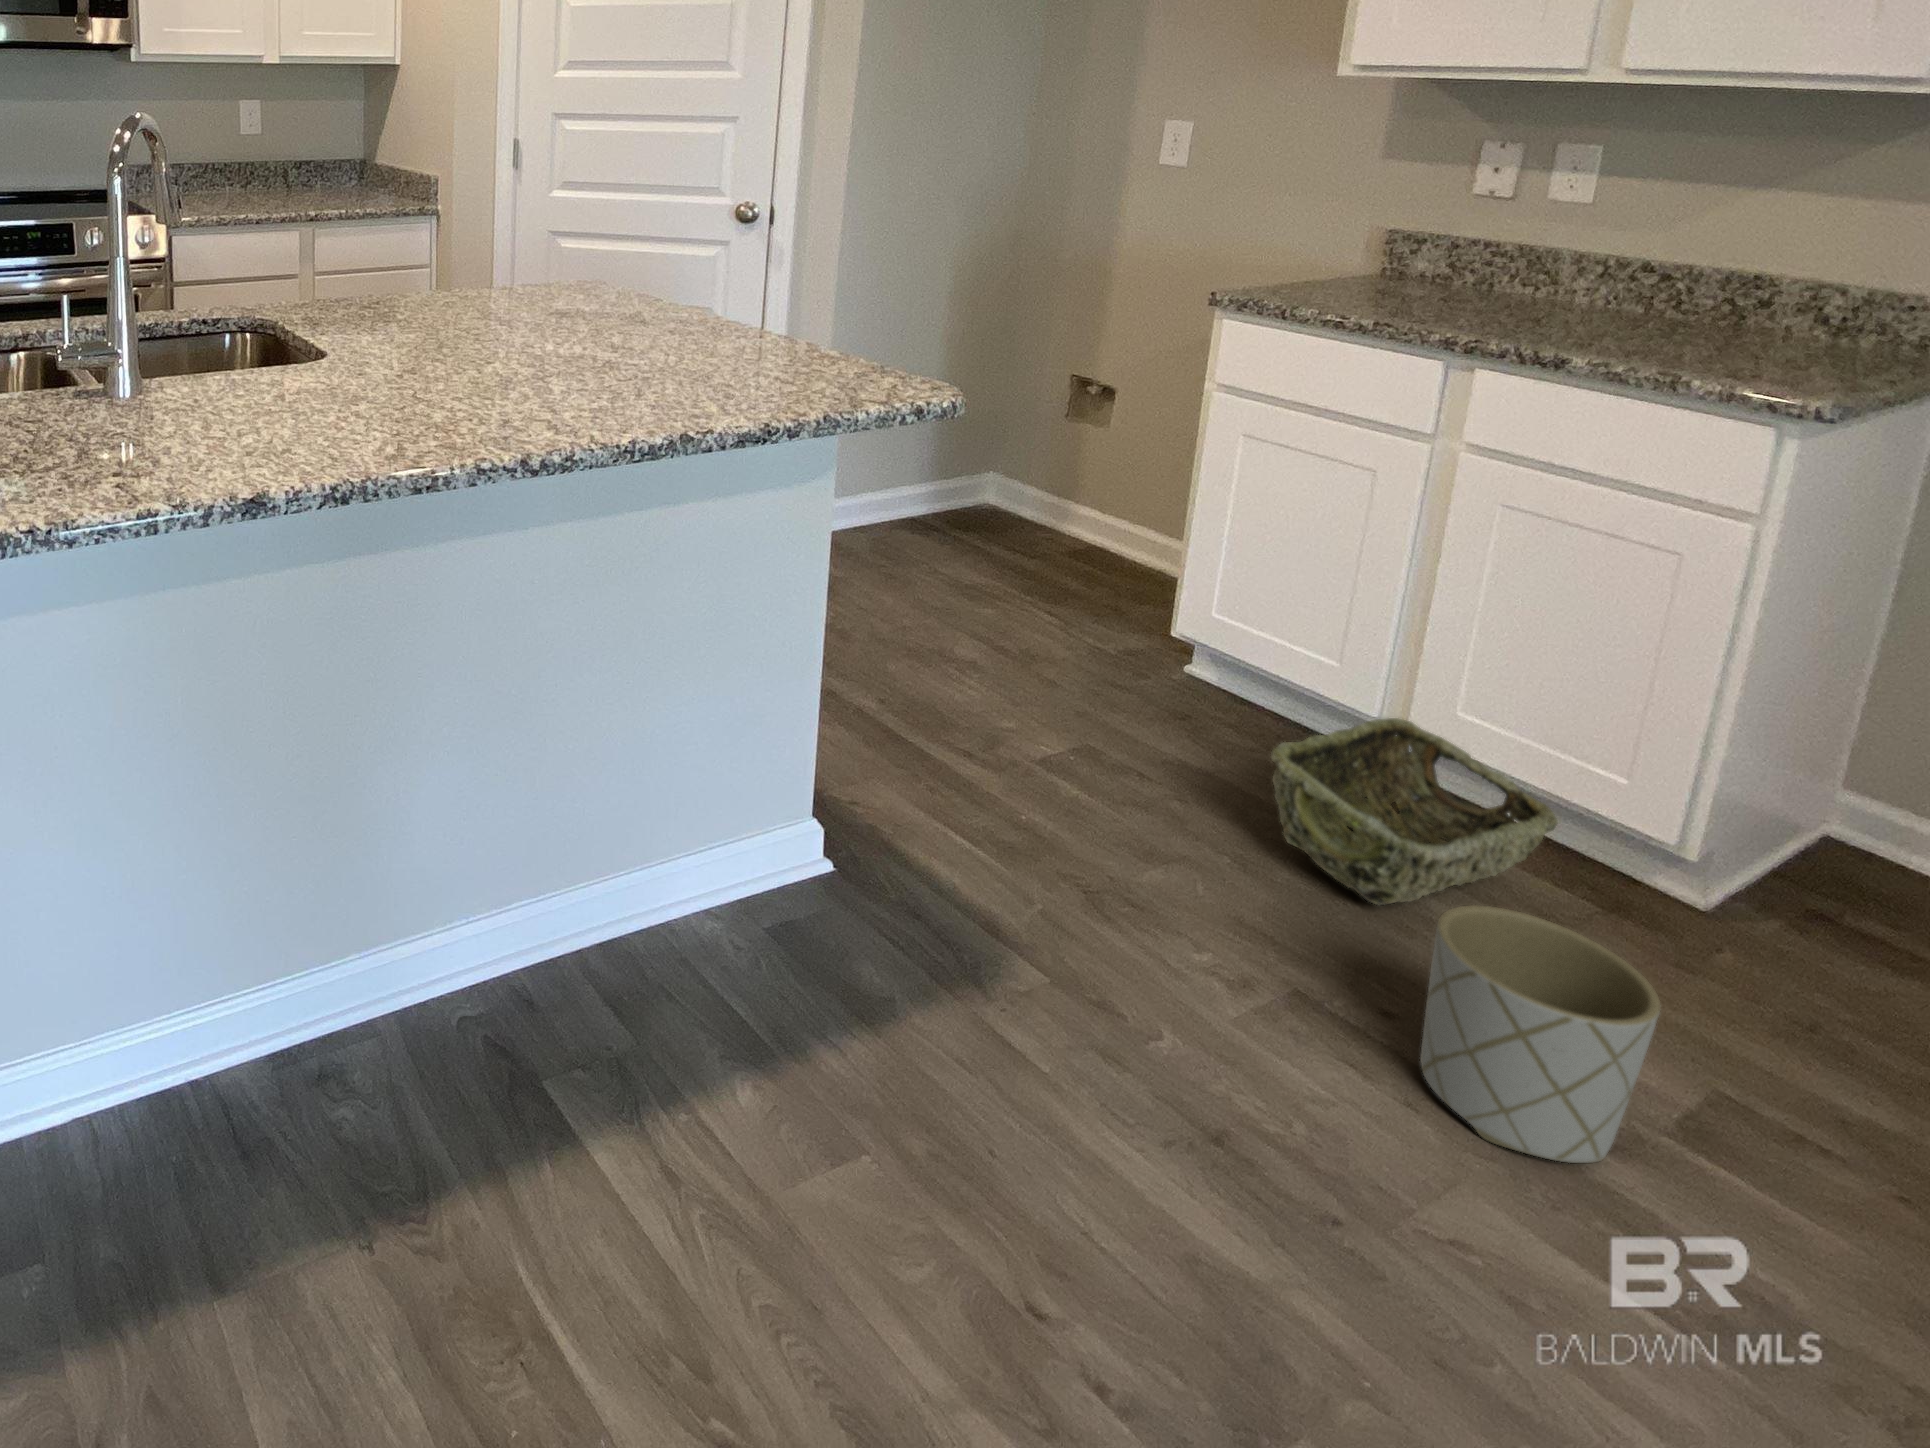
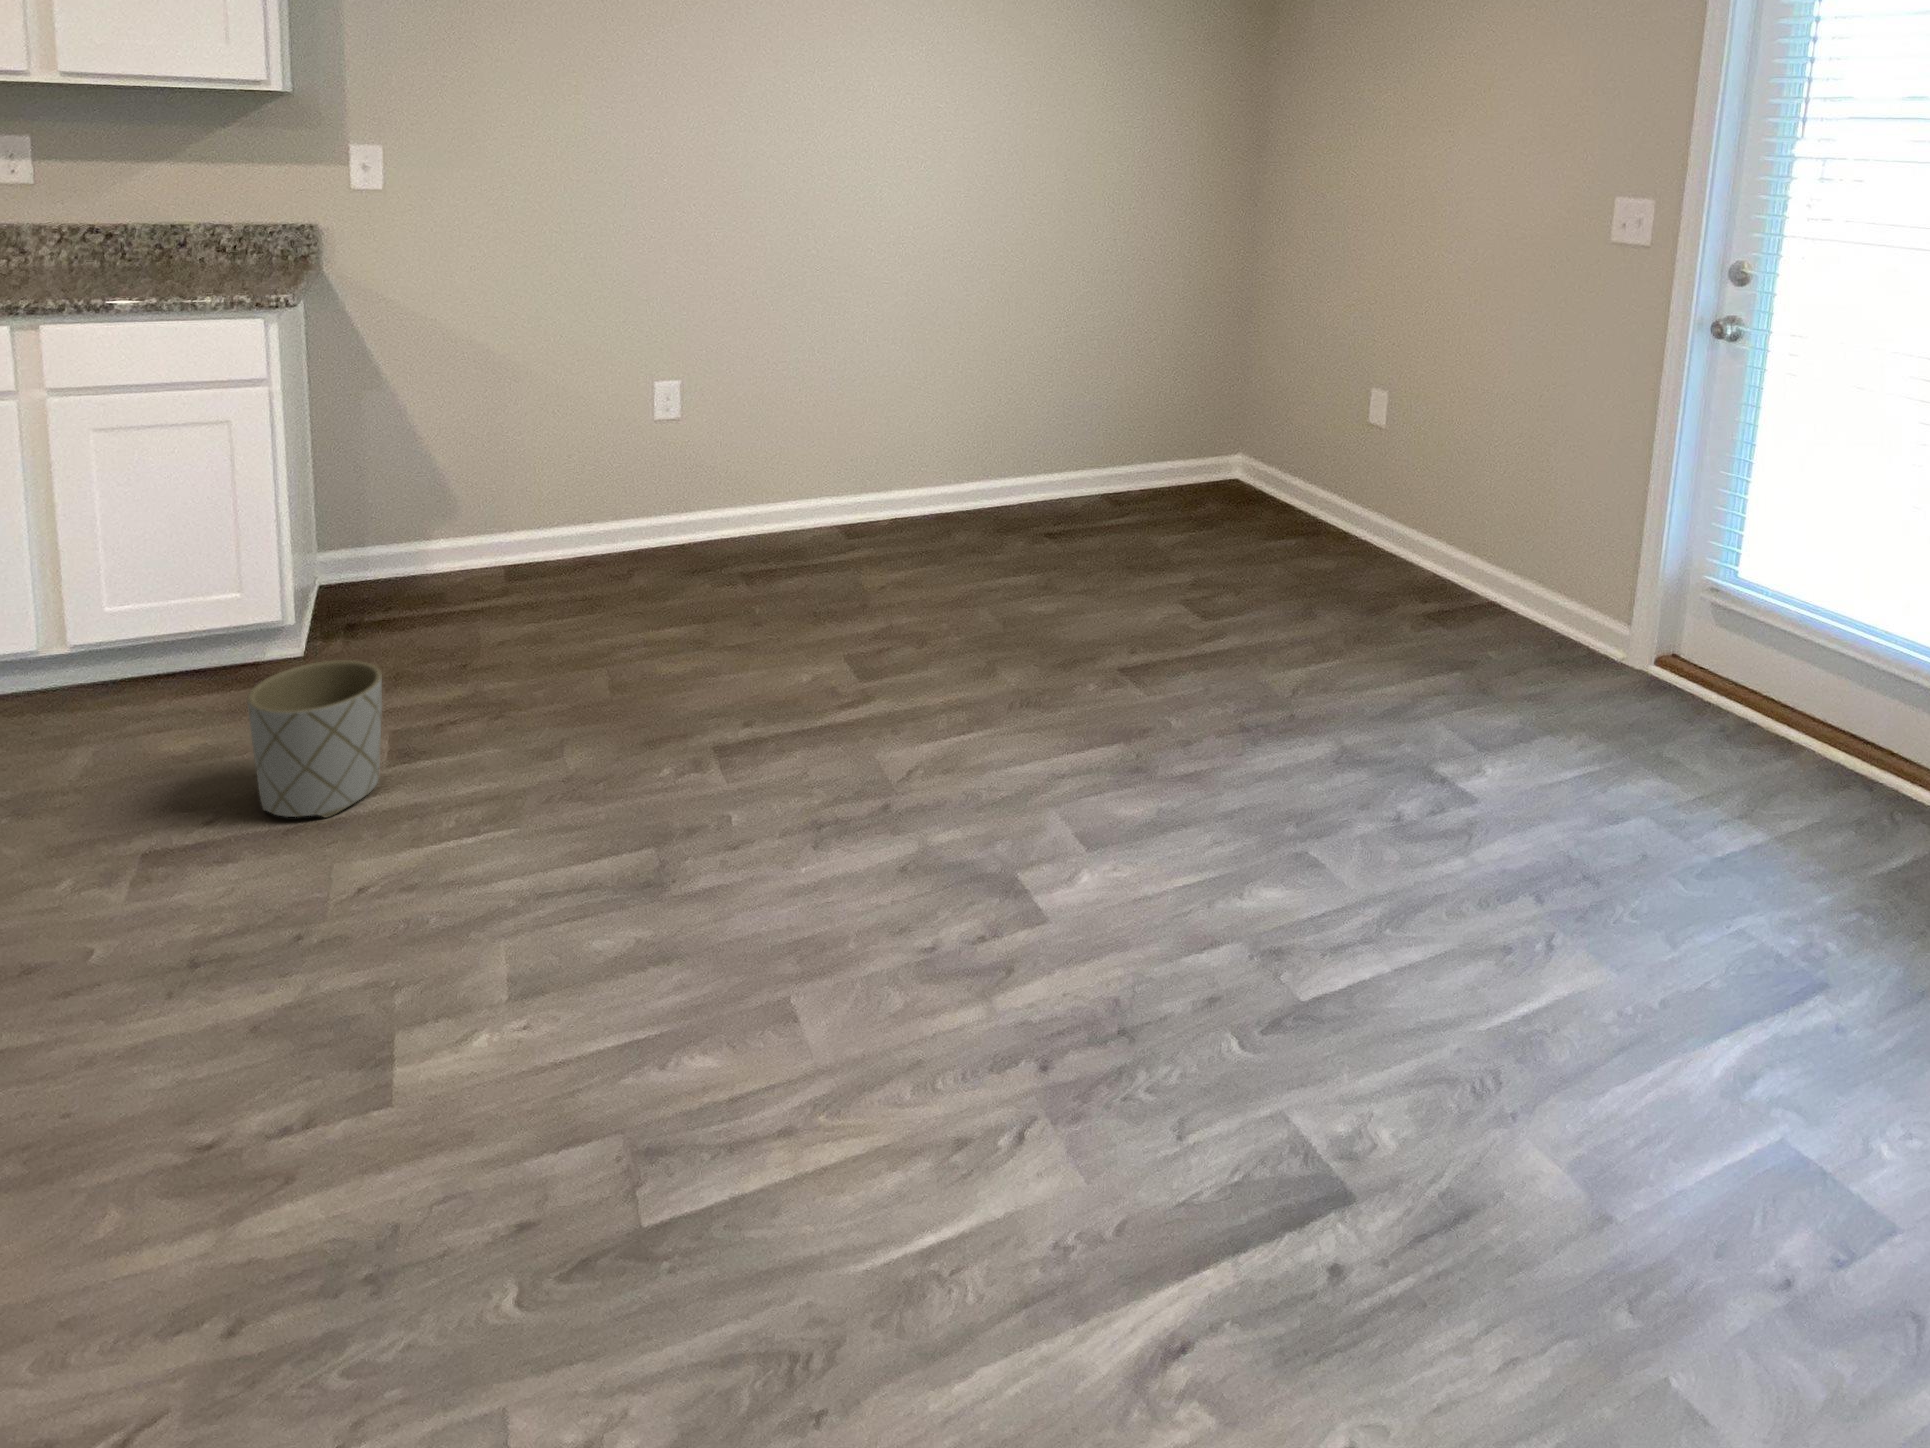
woven basket: present [1271,718,1558,905] -> none [18,624,217,763]

